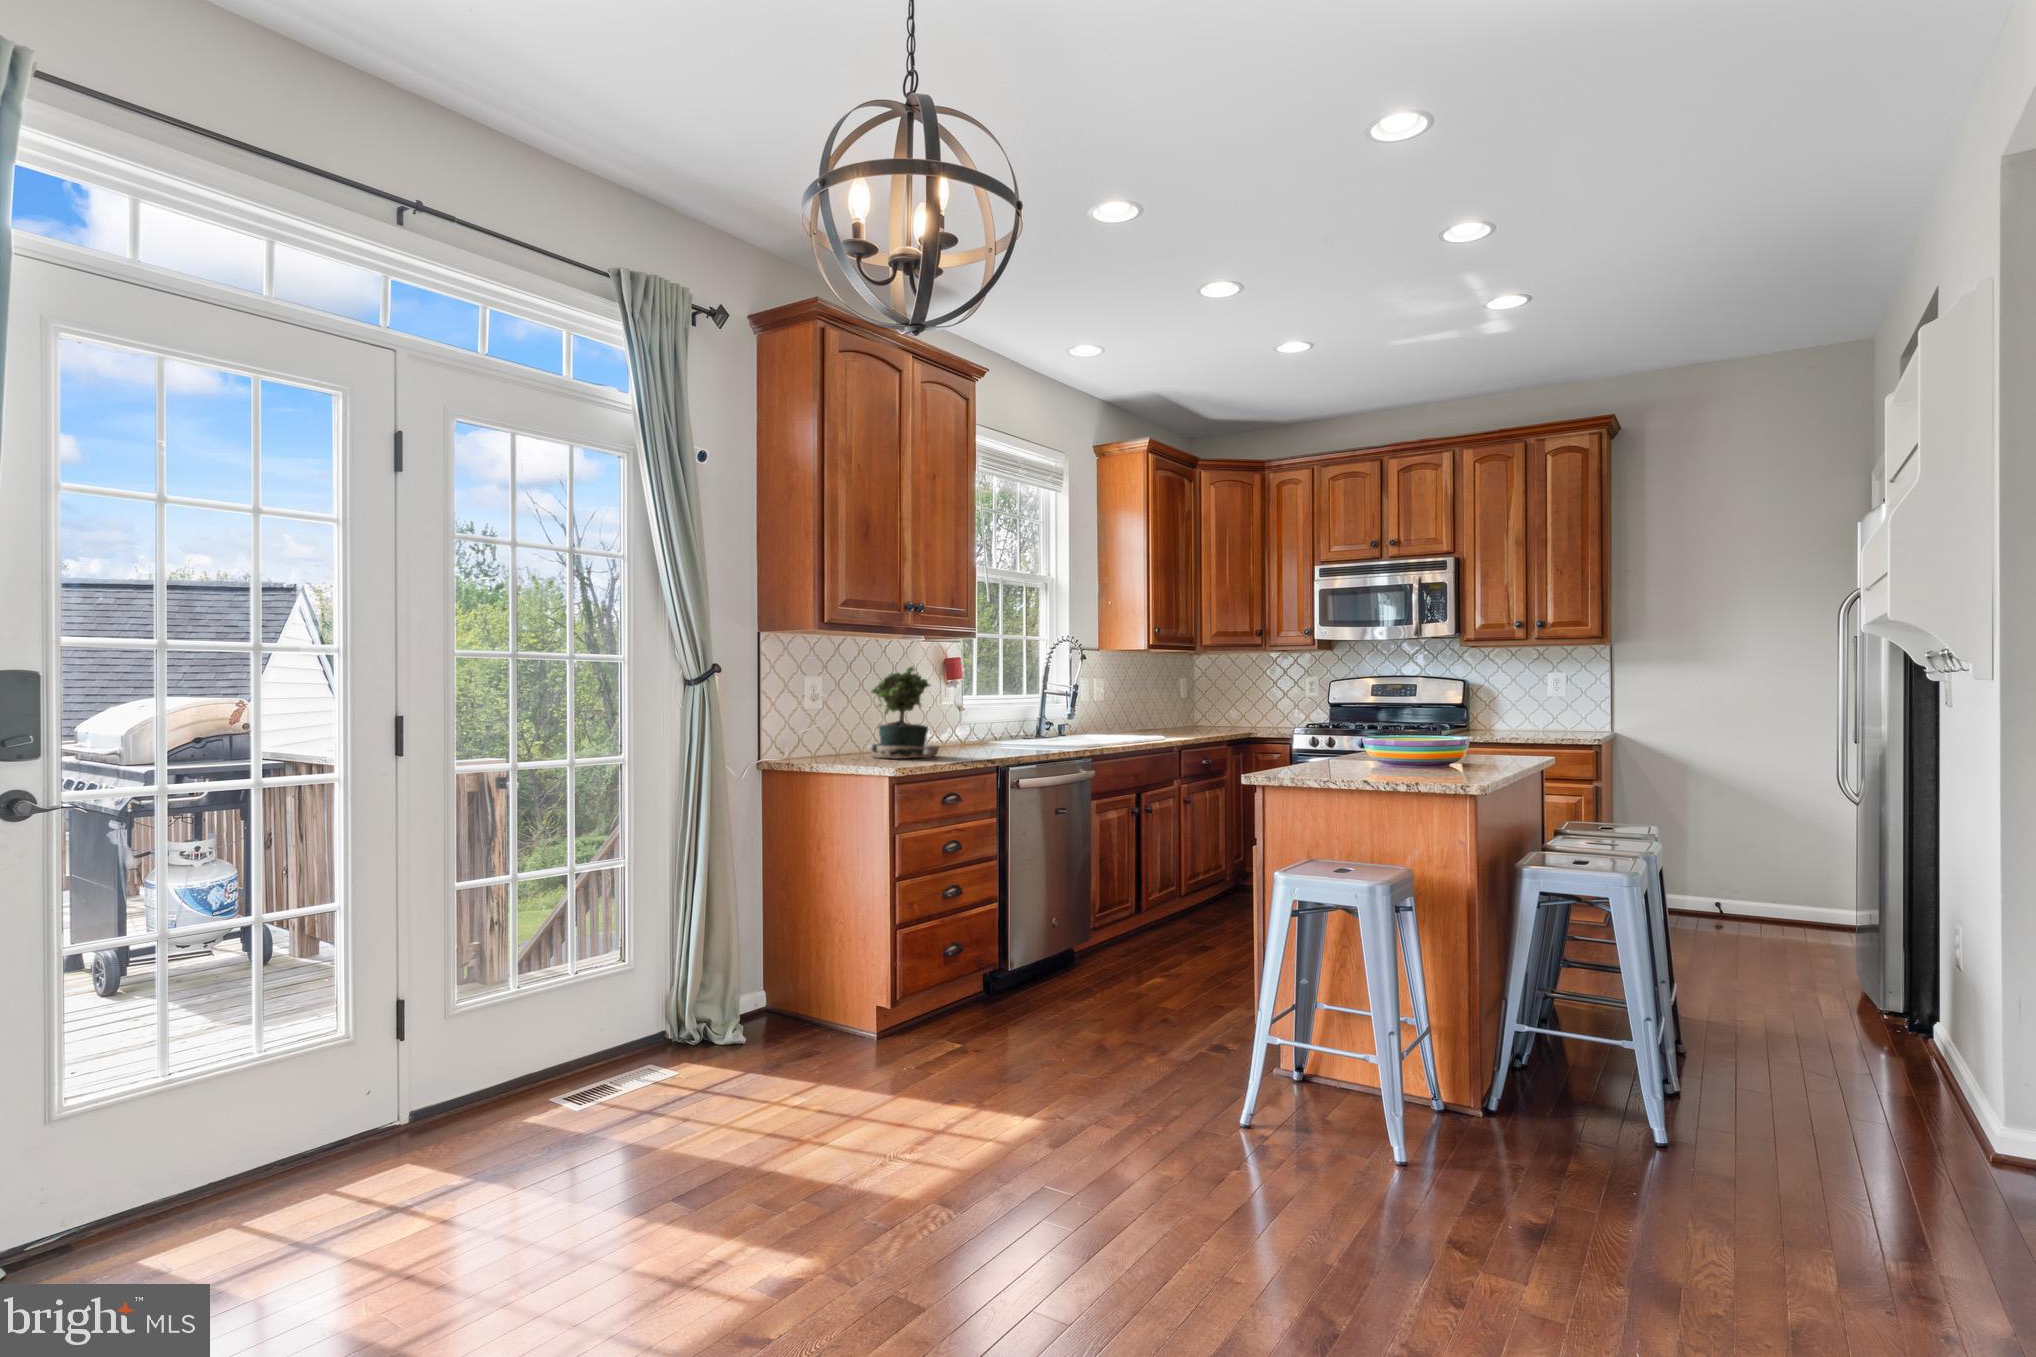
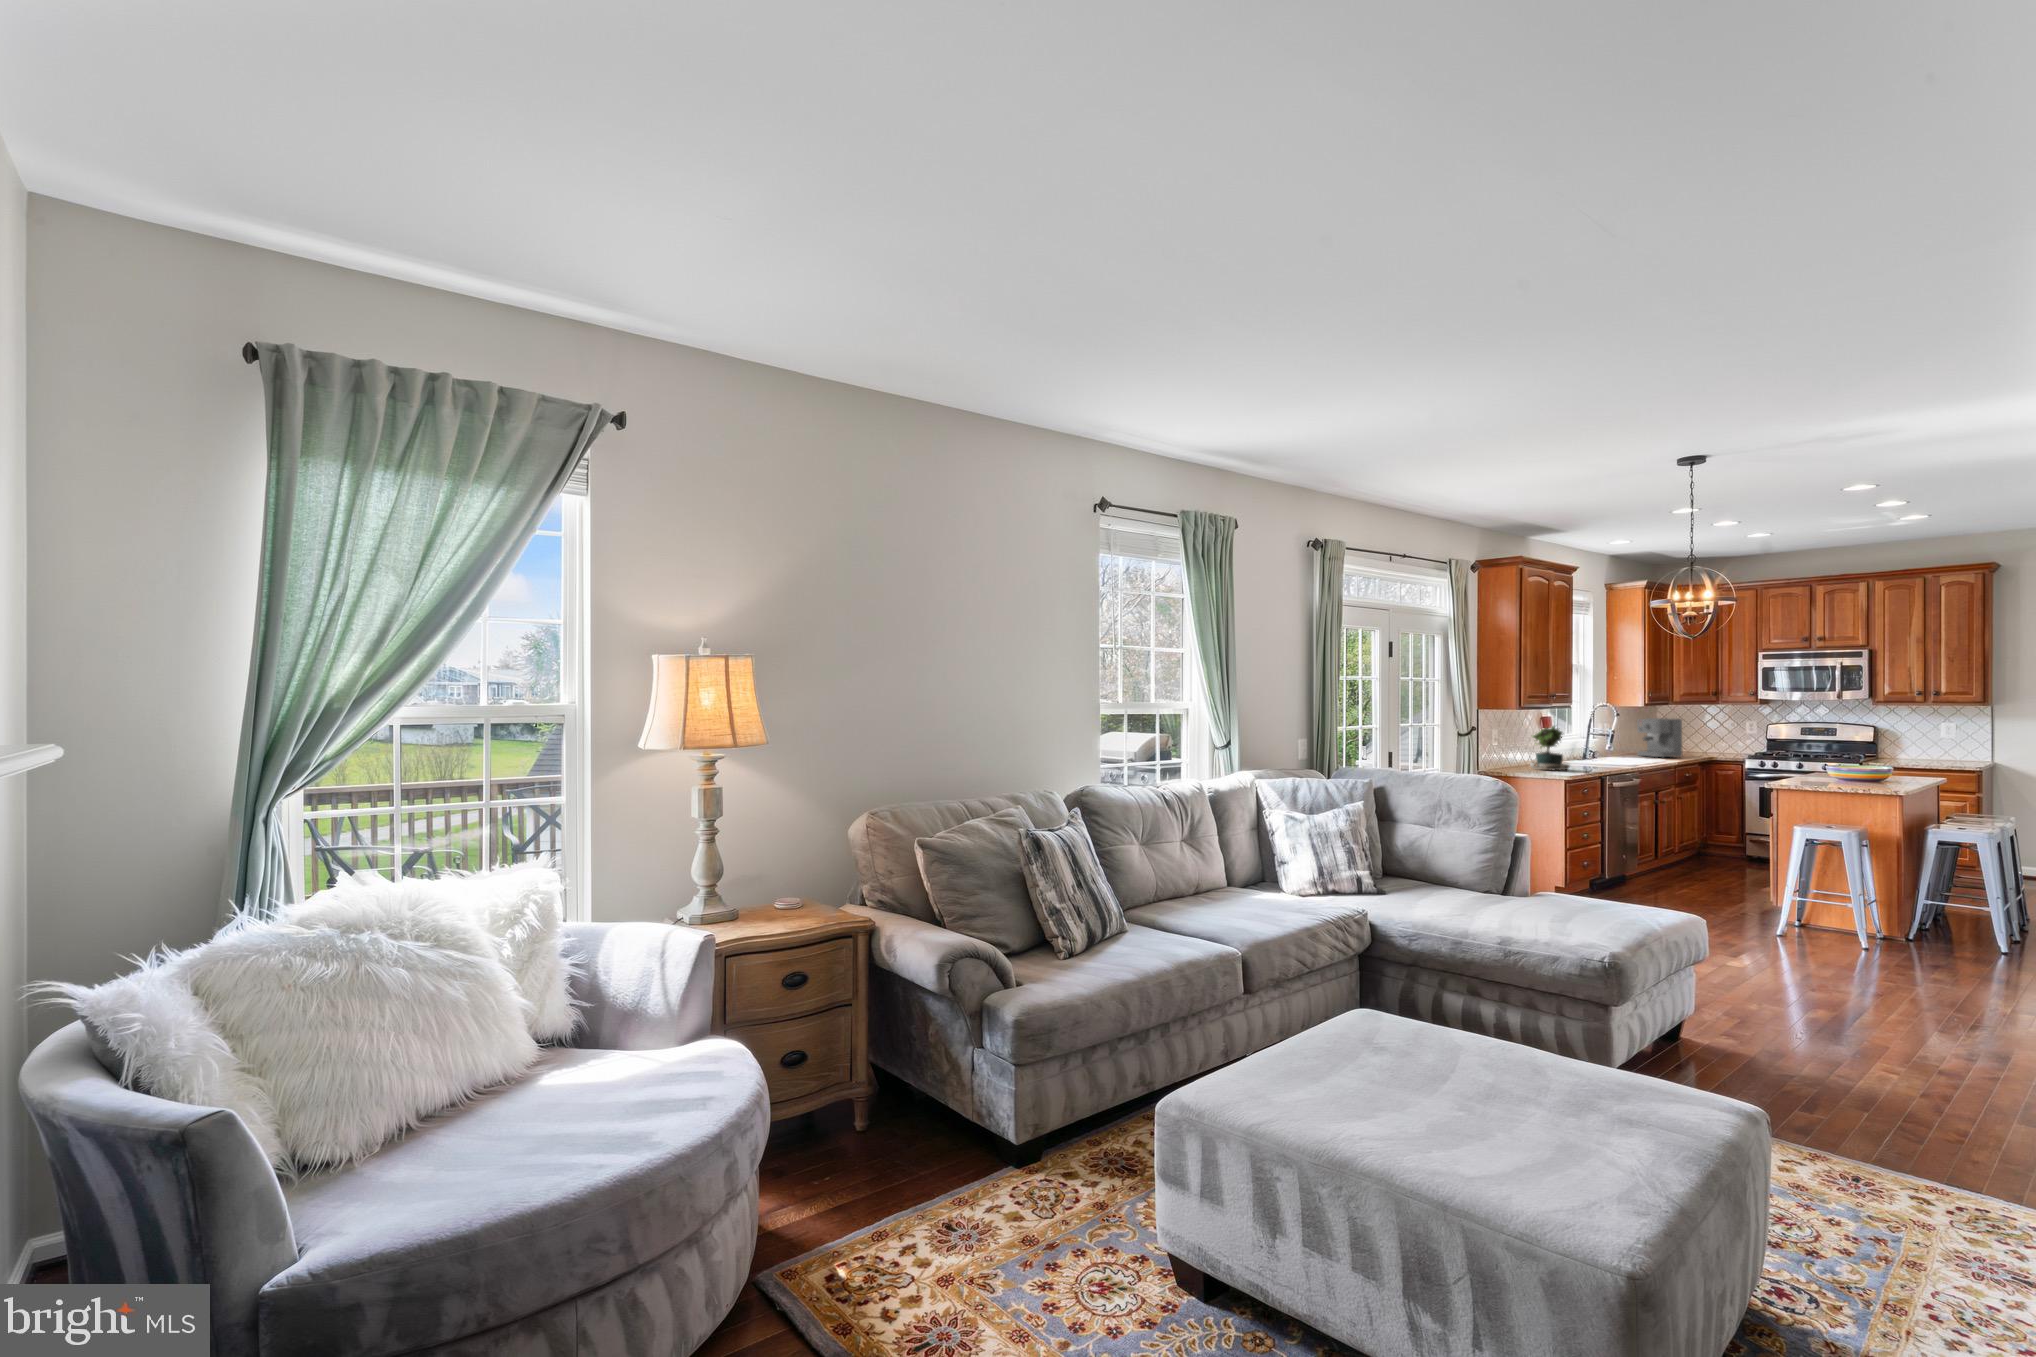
coffee maker: none [1130,670,1195,736] -> present [1637,718,1683,757]

